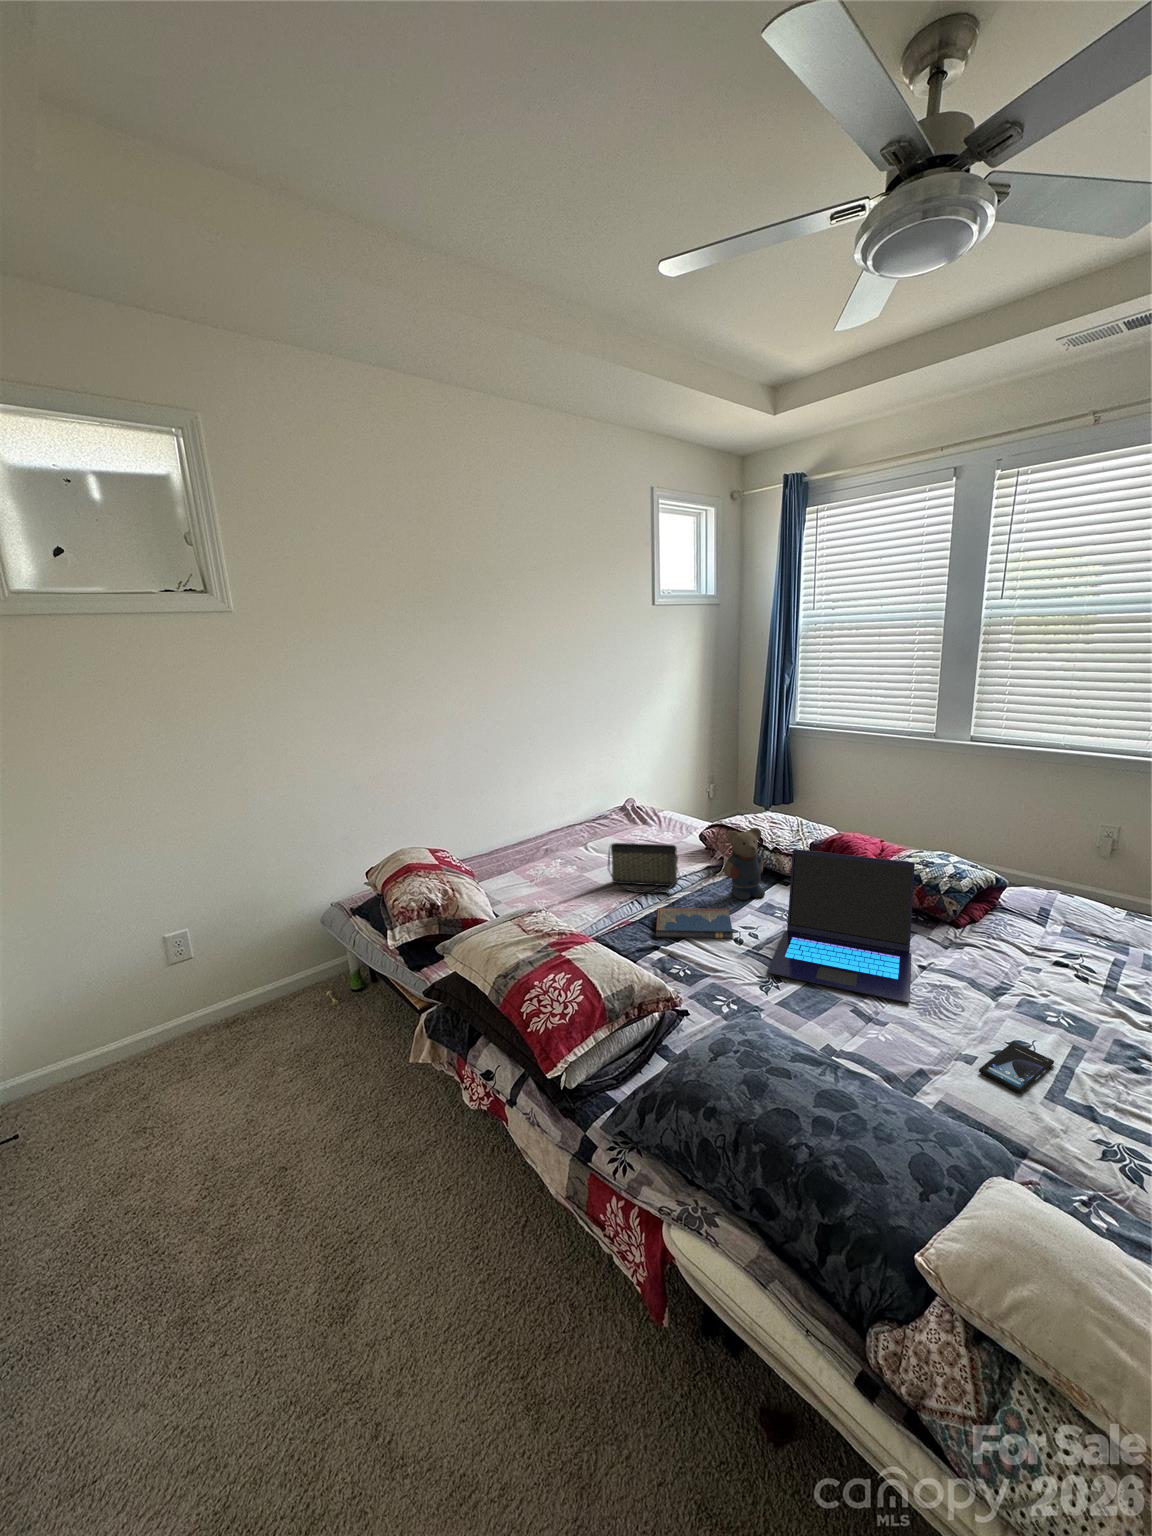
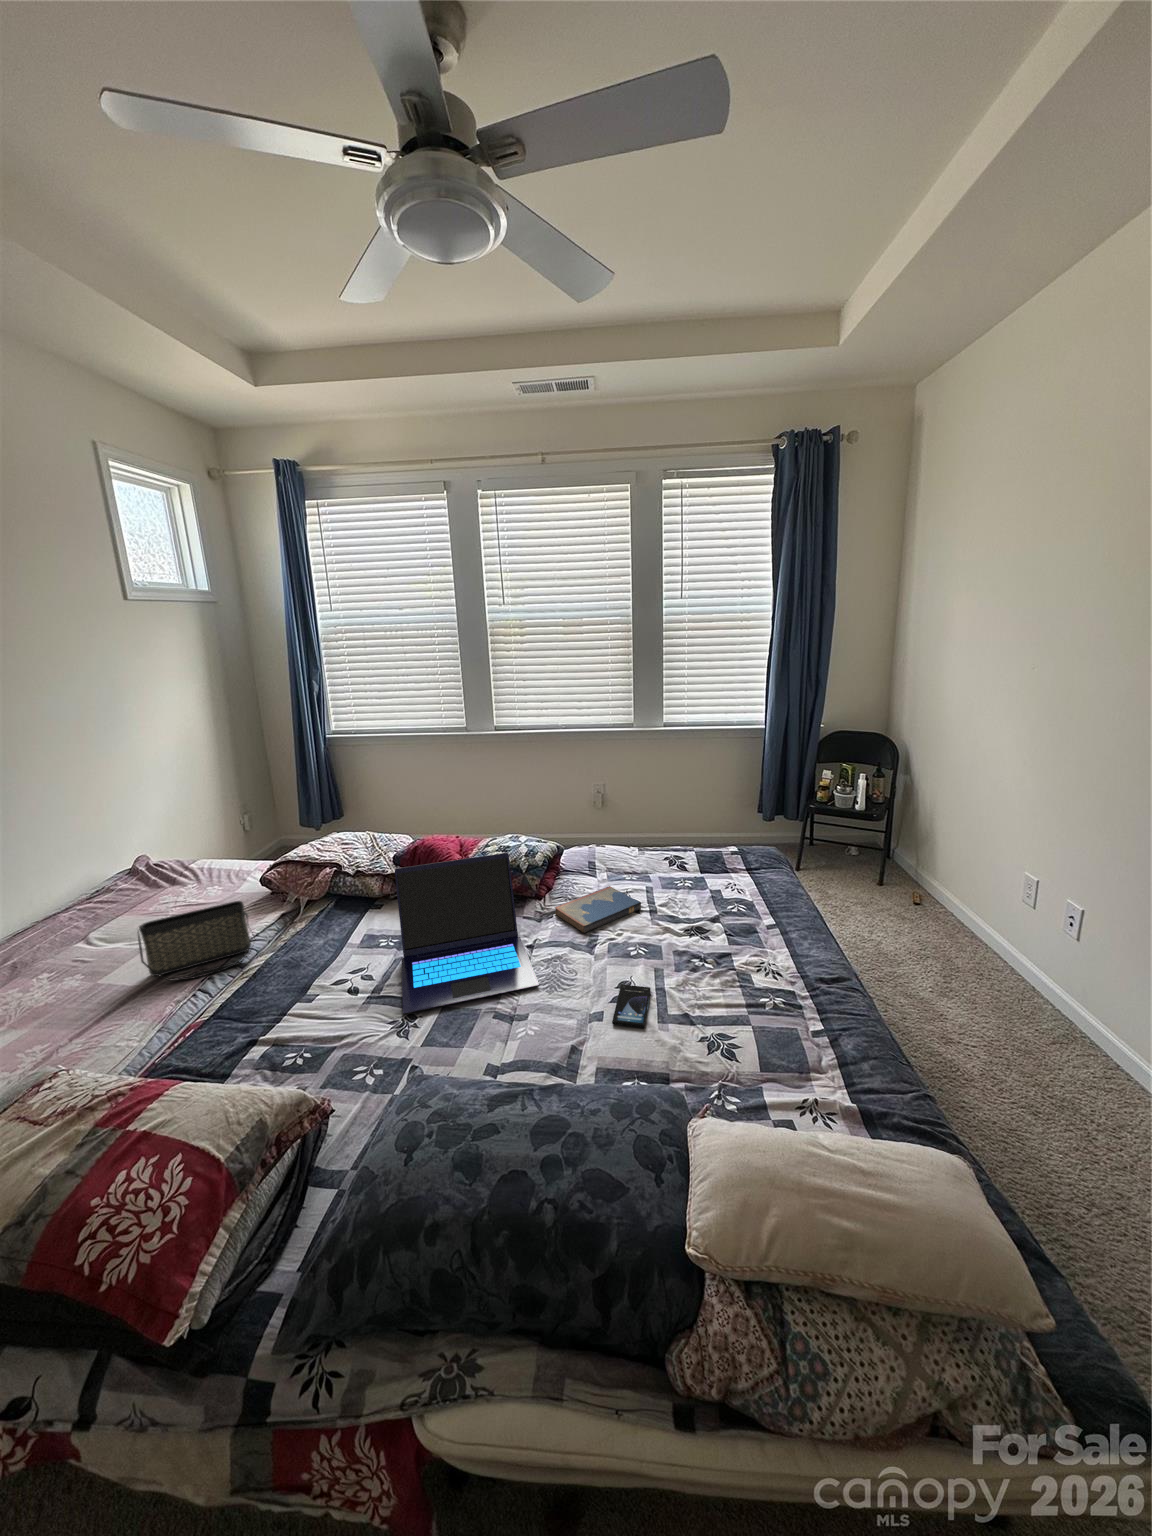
teddy bear: present [724,828,765,900] -> none [310,854,363,940]
hardcover book: present [656,908,733,939] -> present [555,886,641,933]

